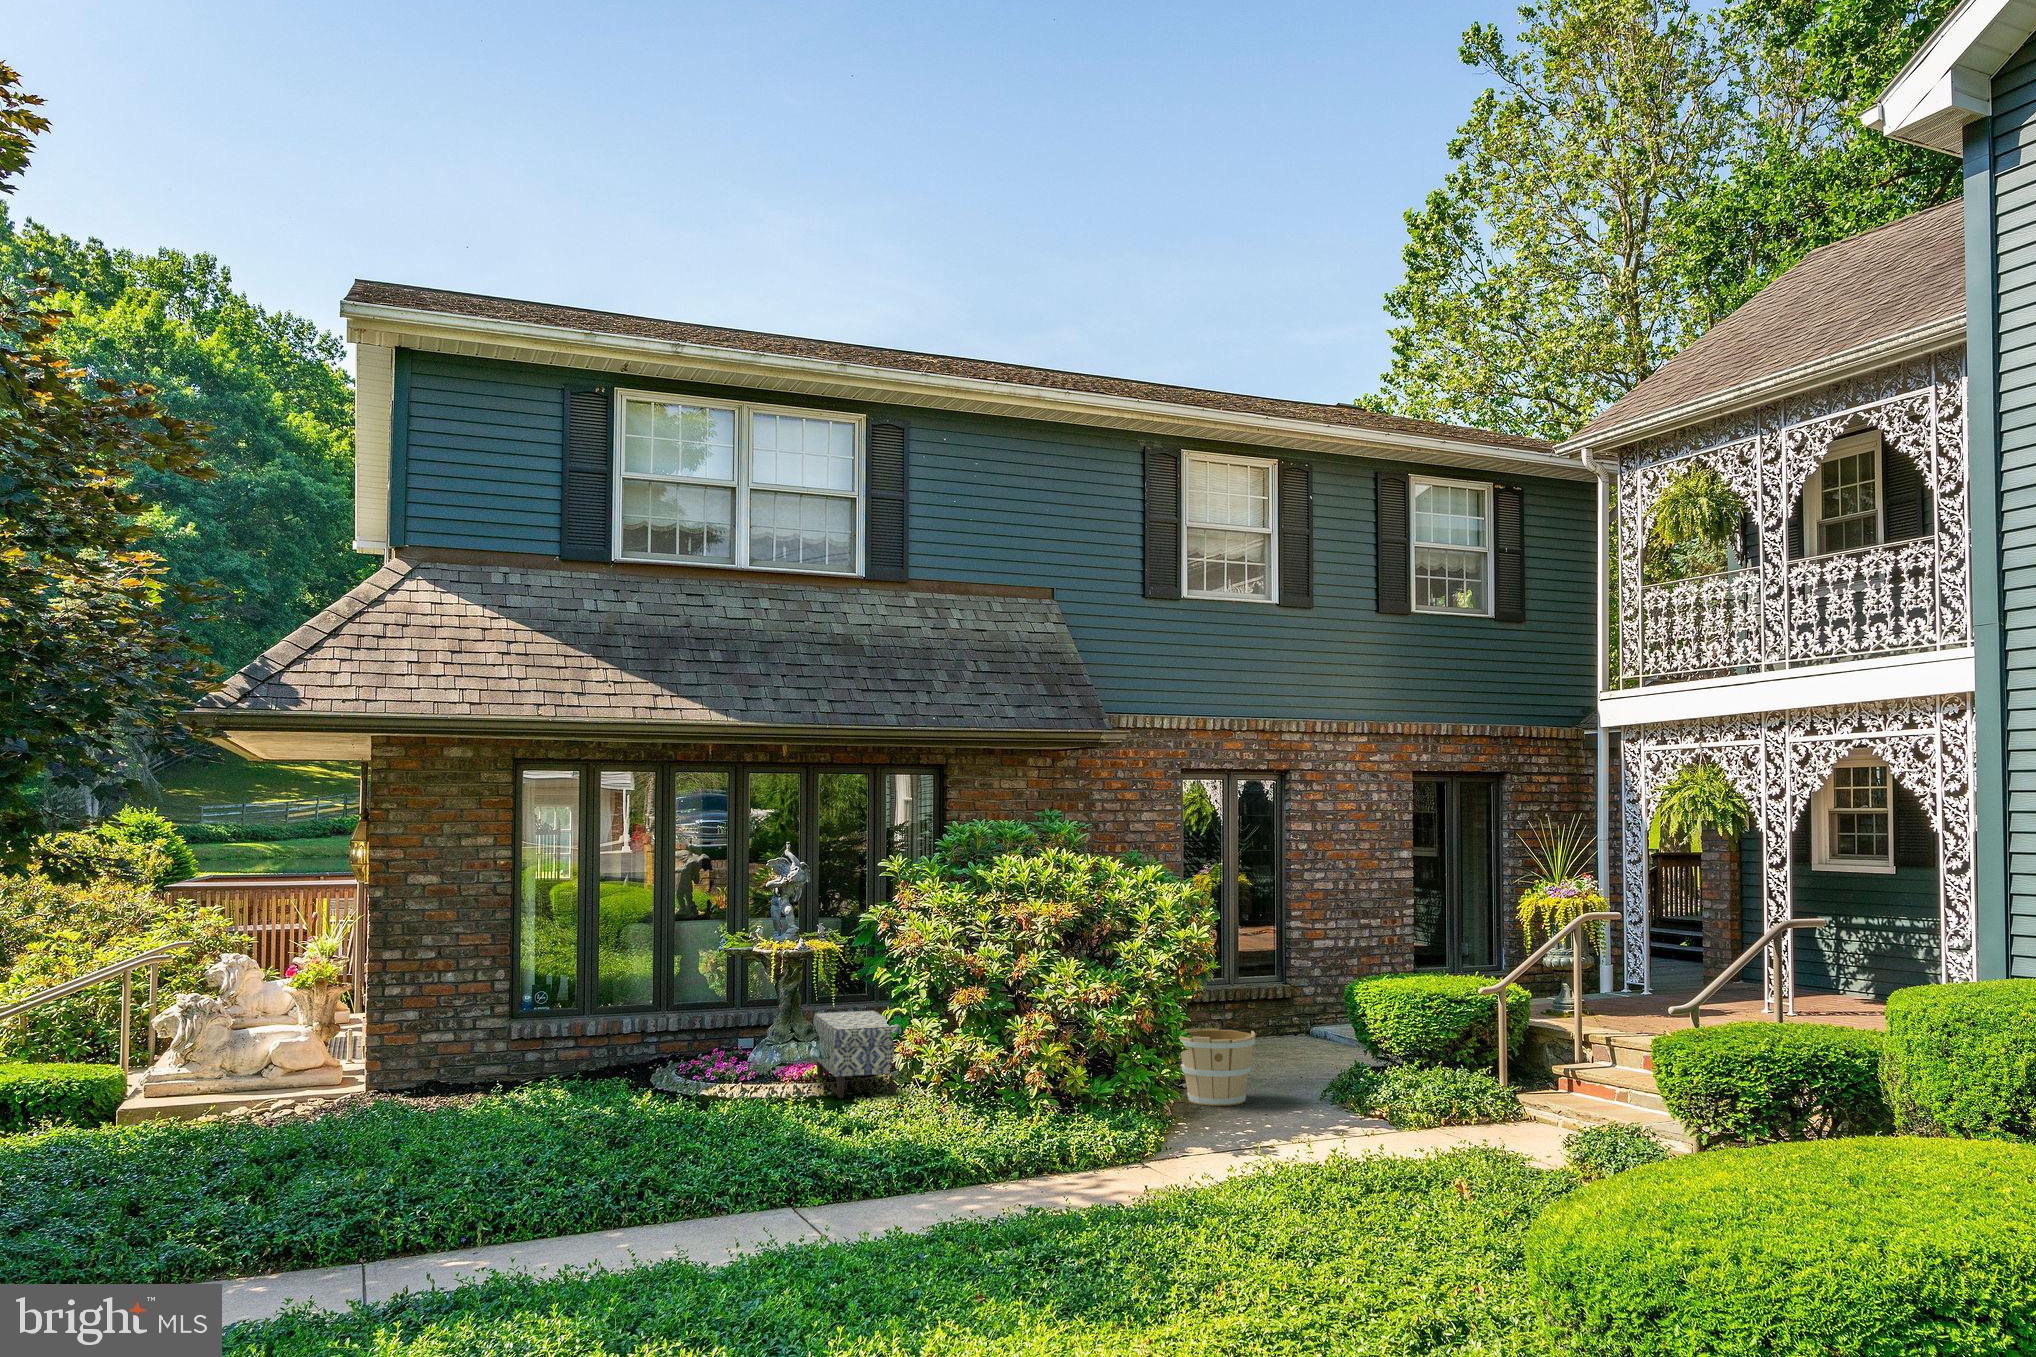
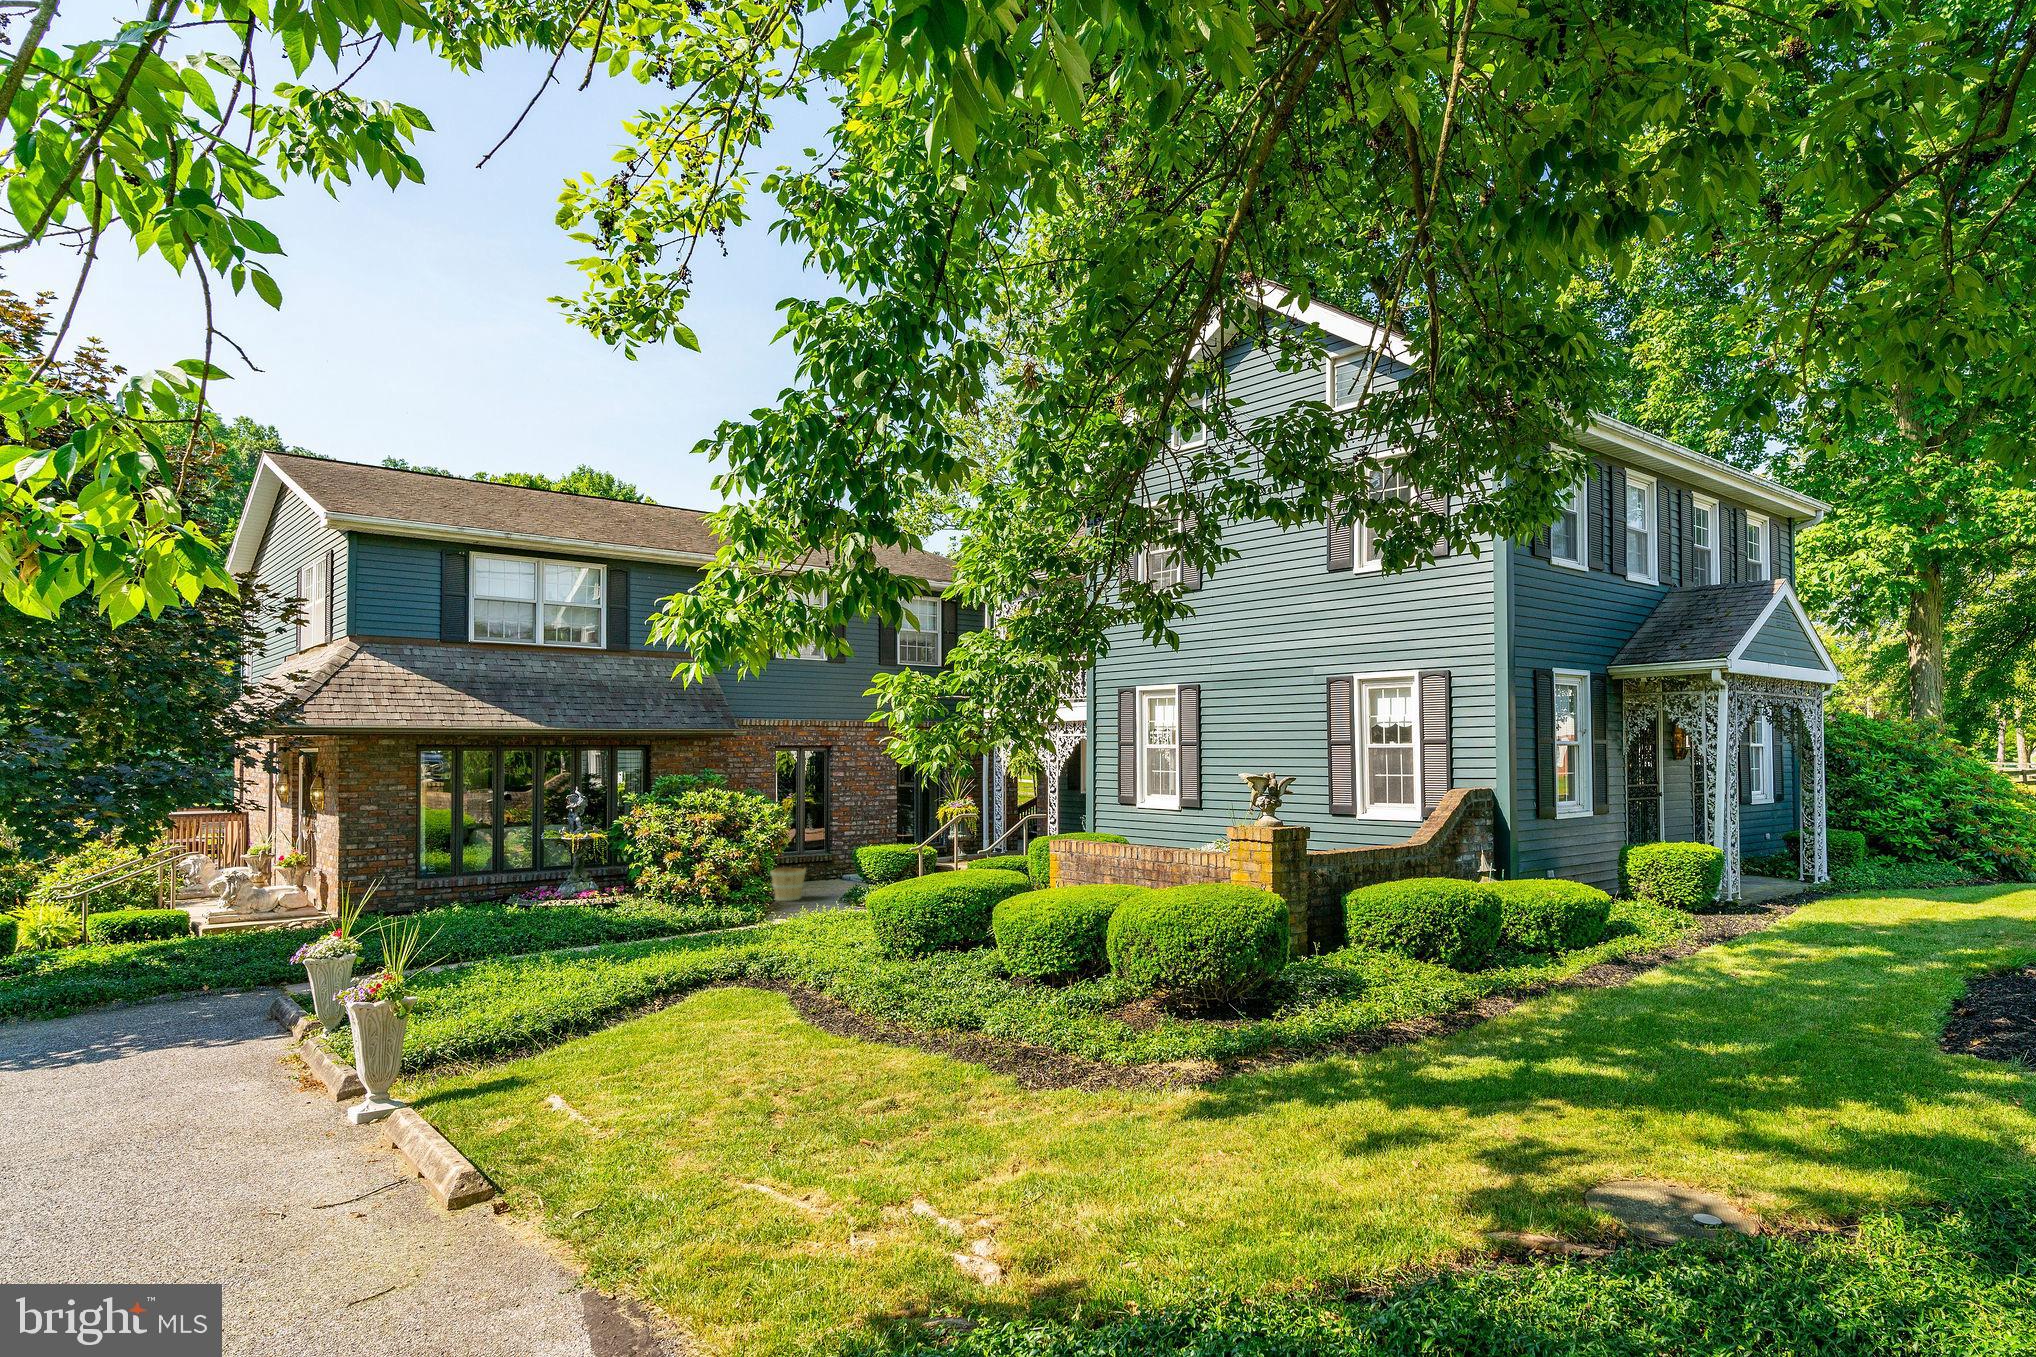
bench: present [813,1011,901,1098] -> none [590,868,638,908]

